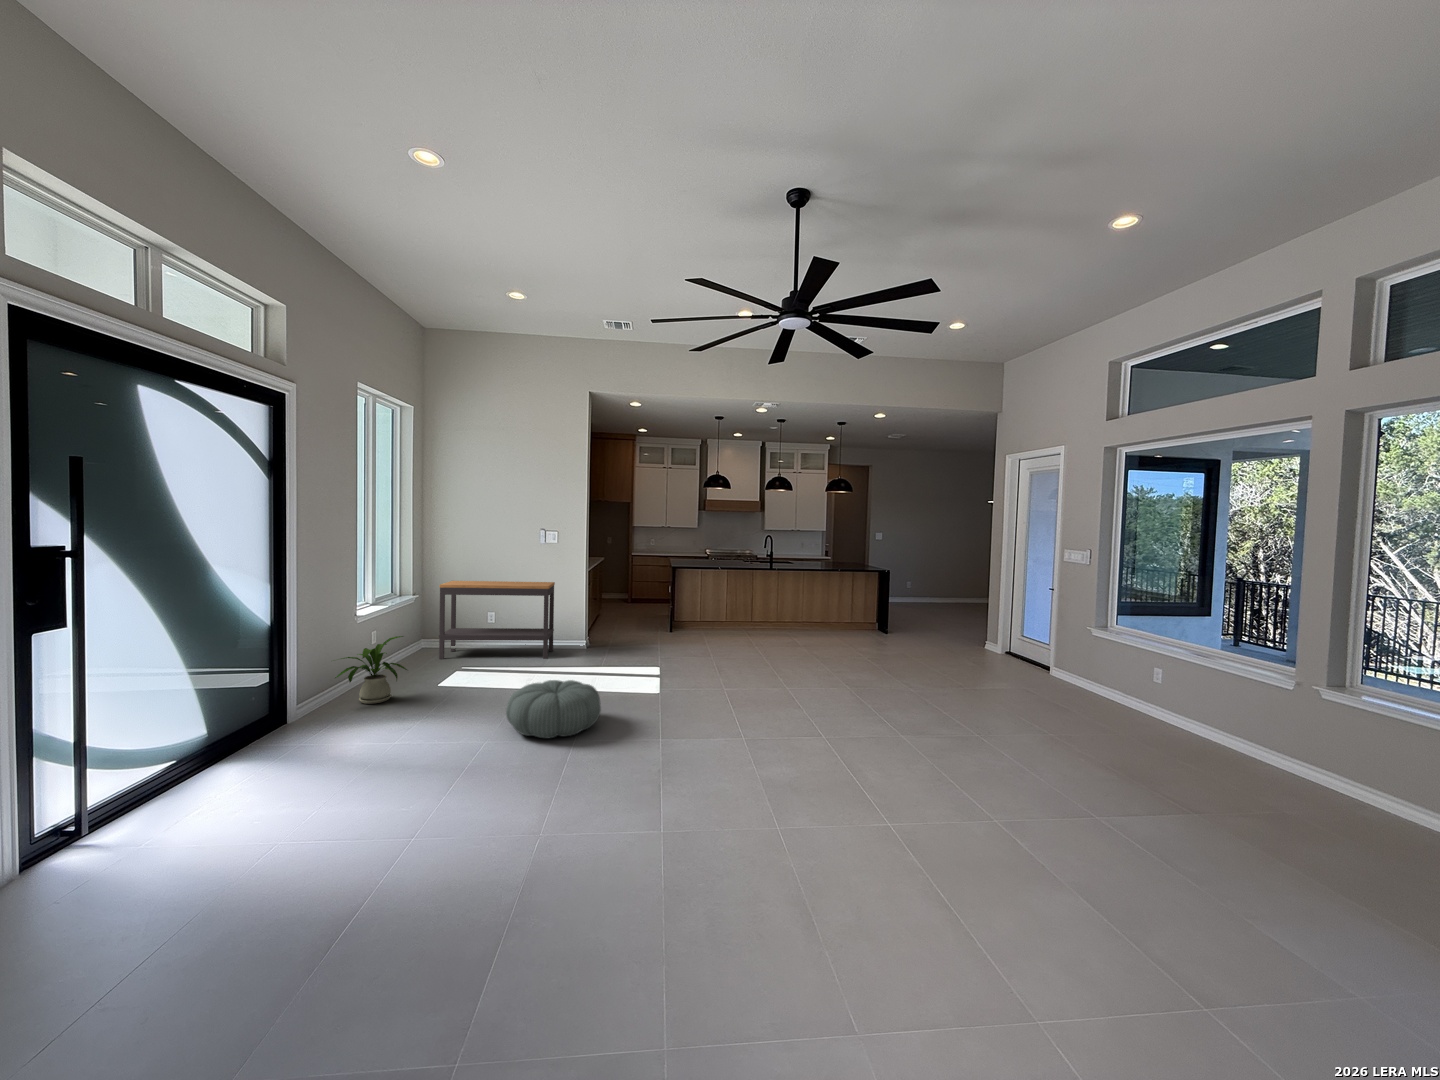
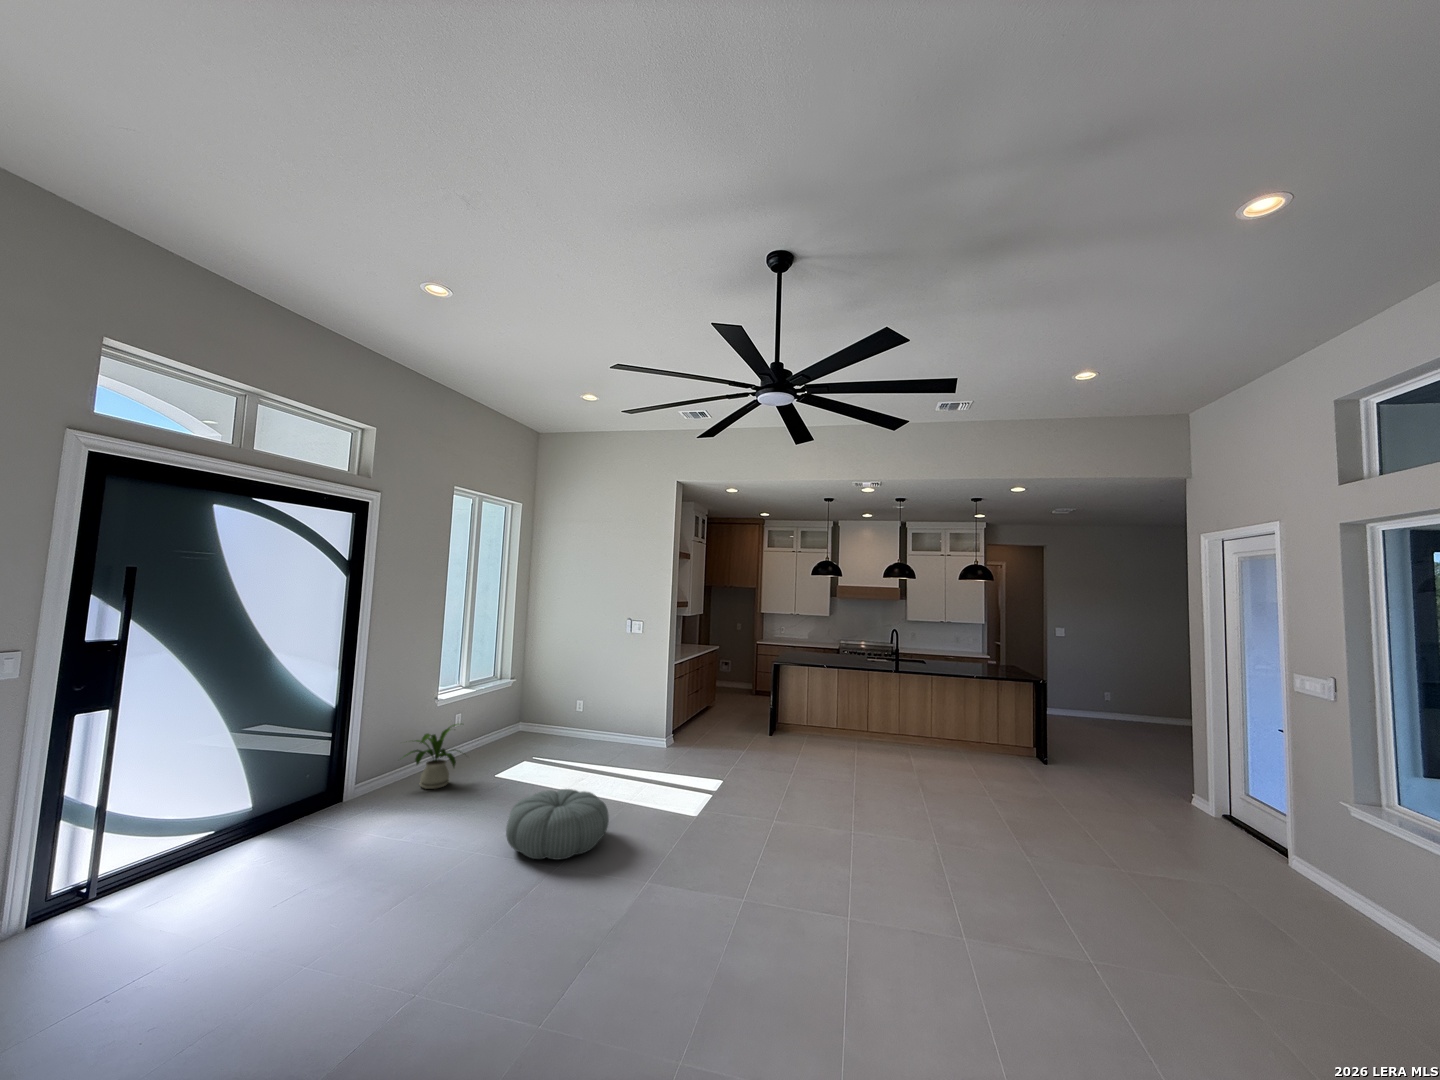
console table: present [439,581,555,659] -> none [528,667,641,755]

